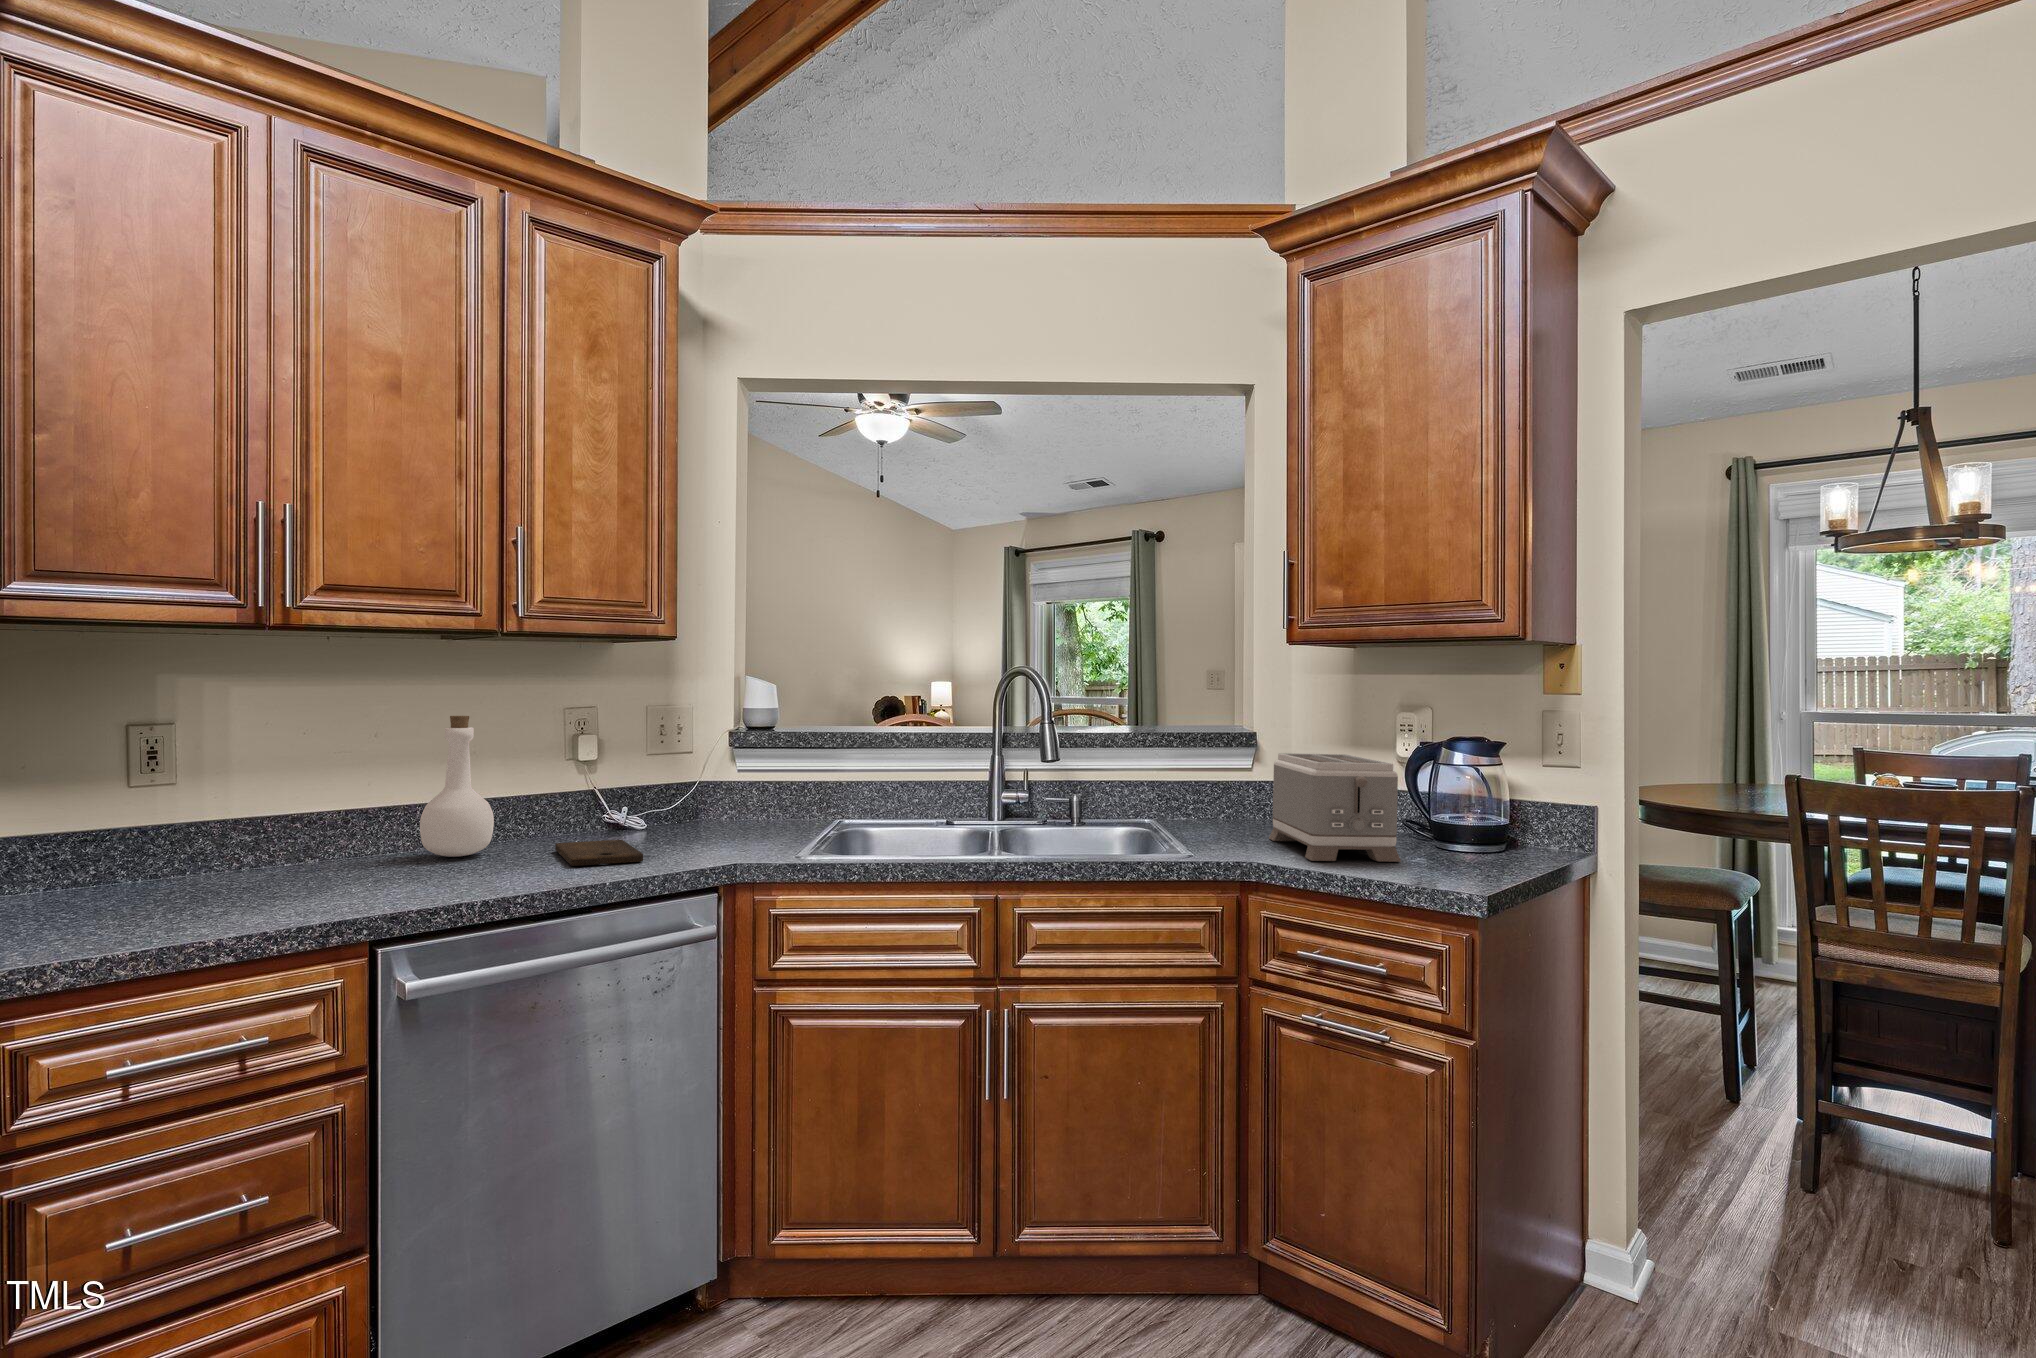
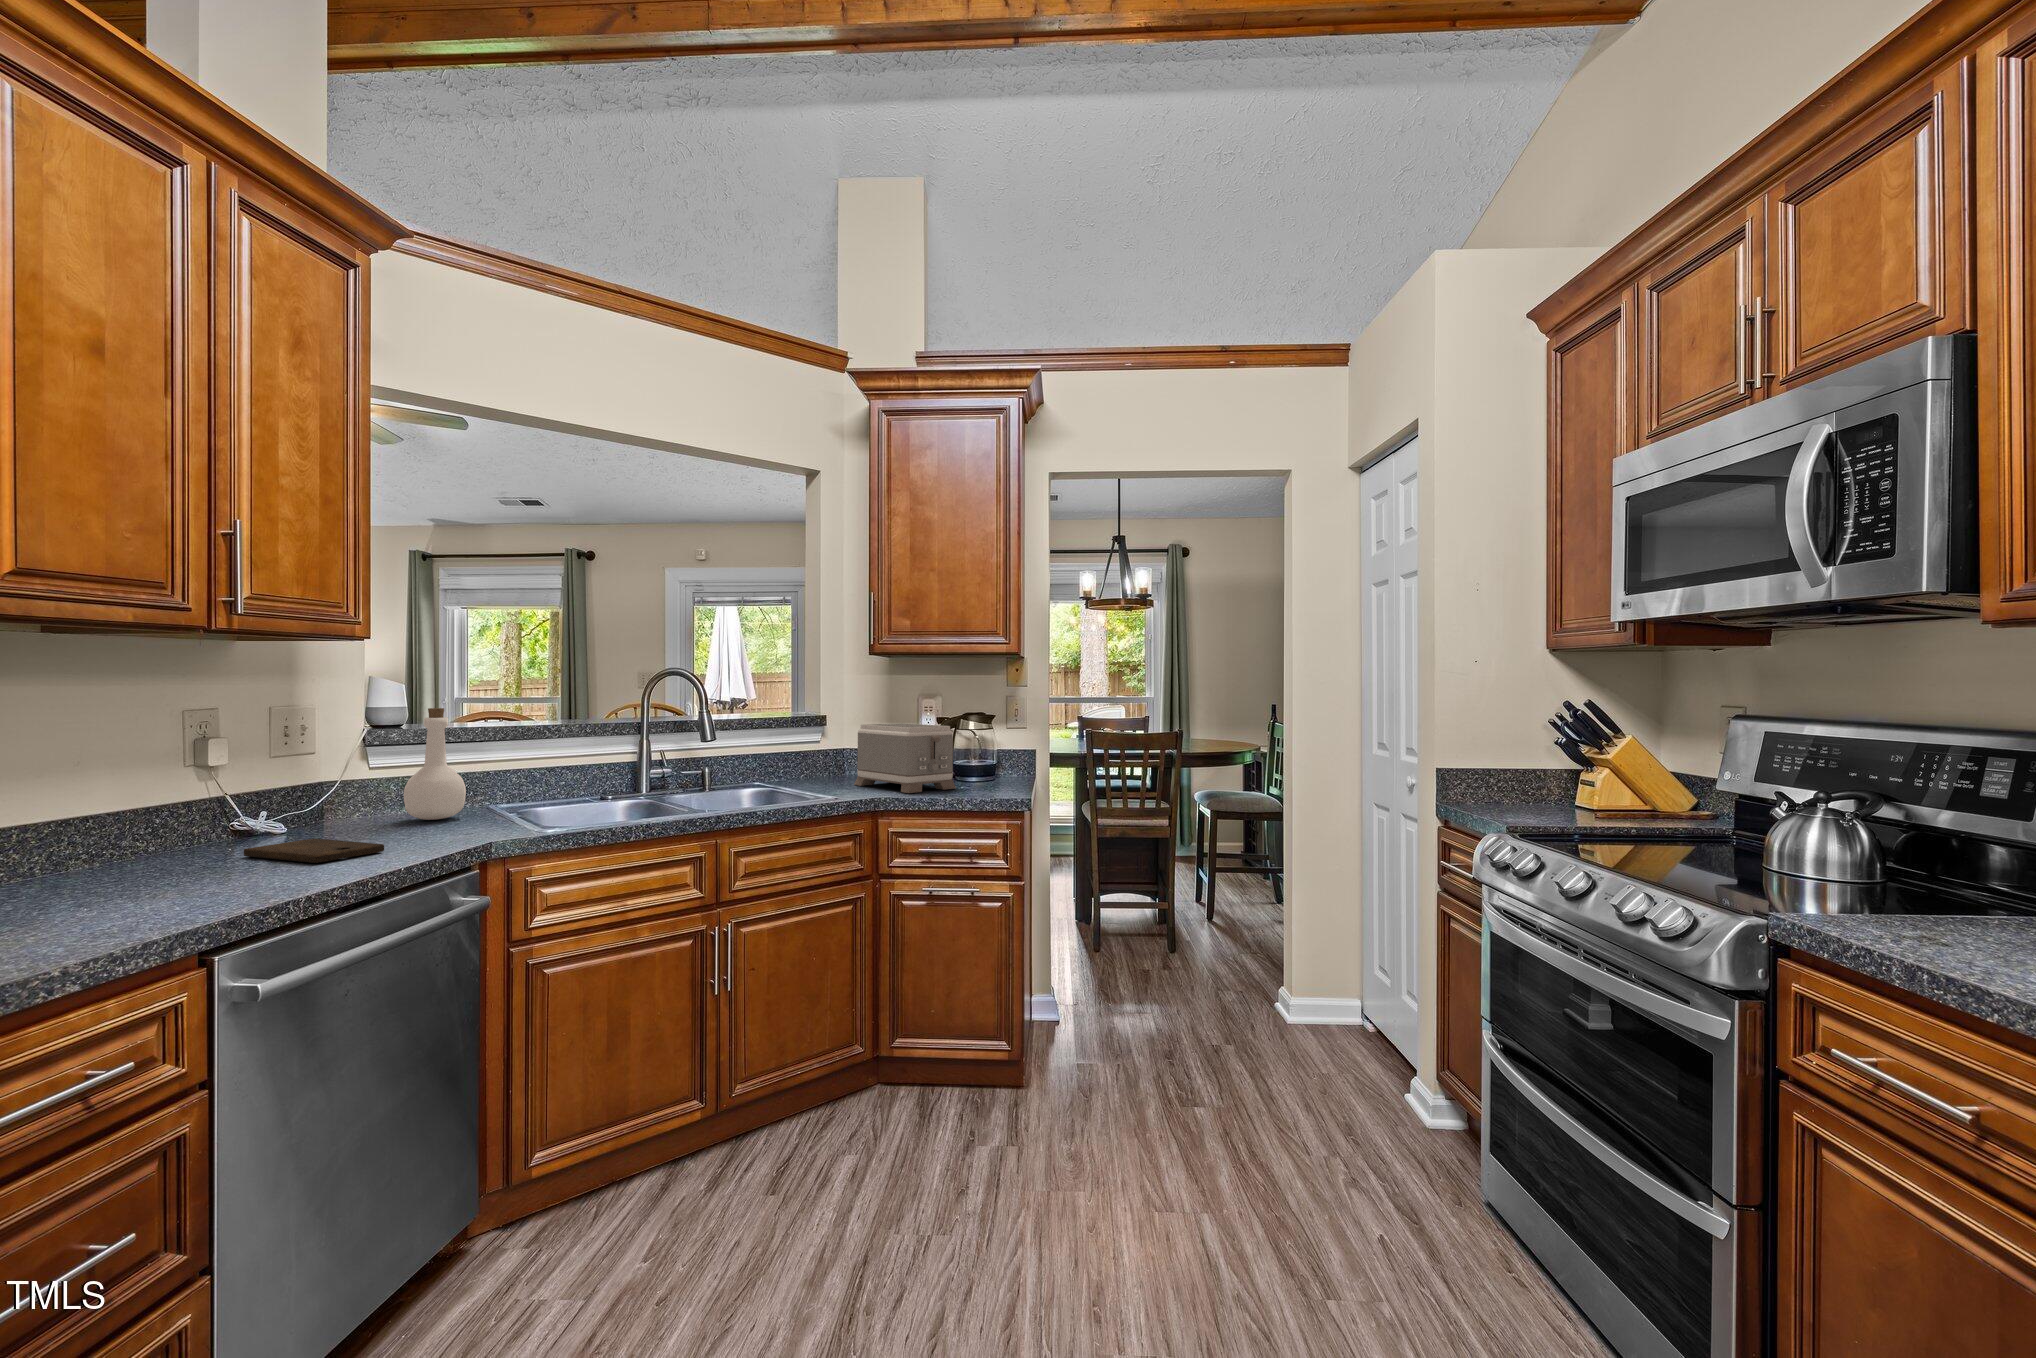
bottle: present [420,716,494,857] -> present [404,708,466,820]

